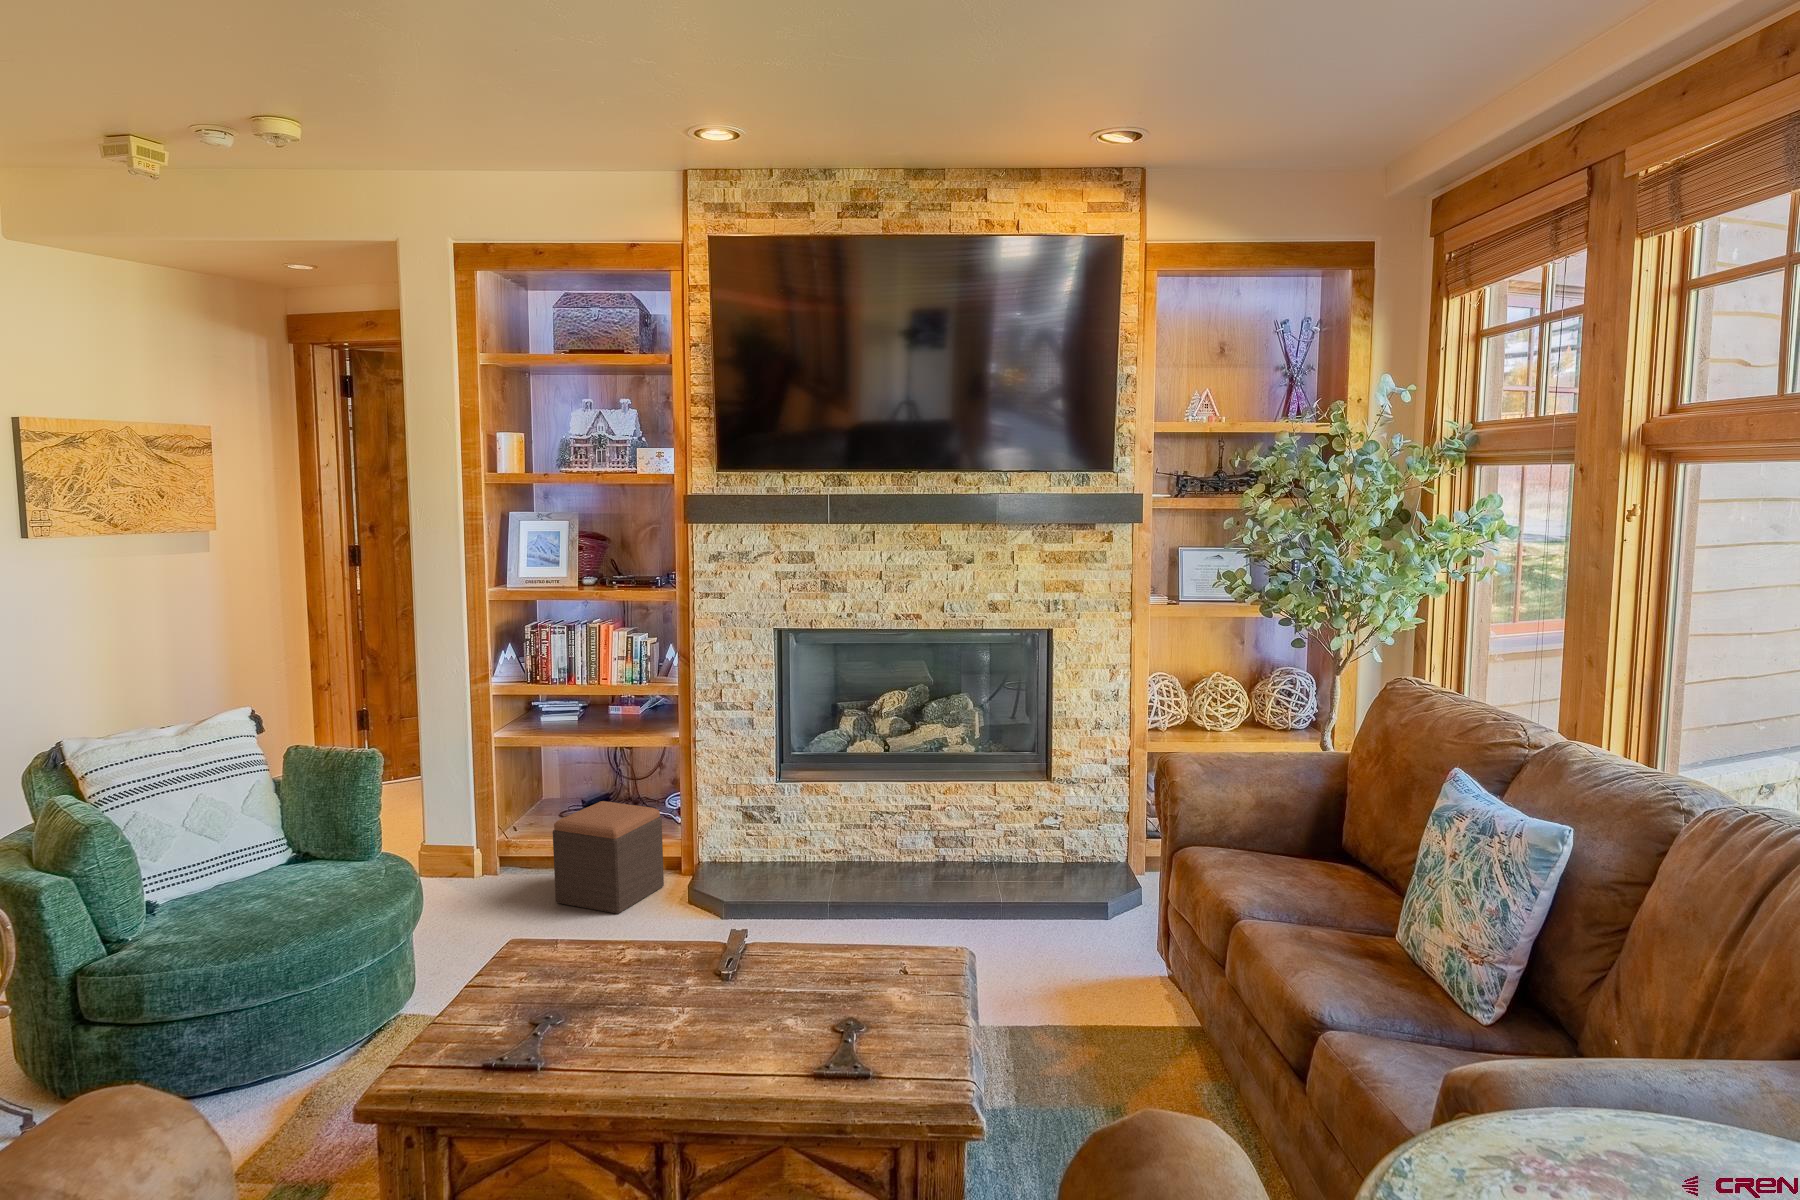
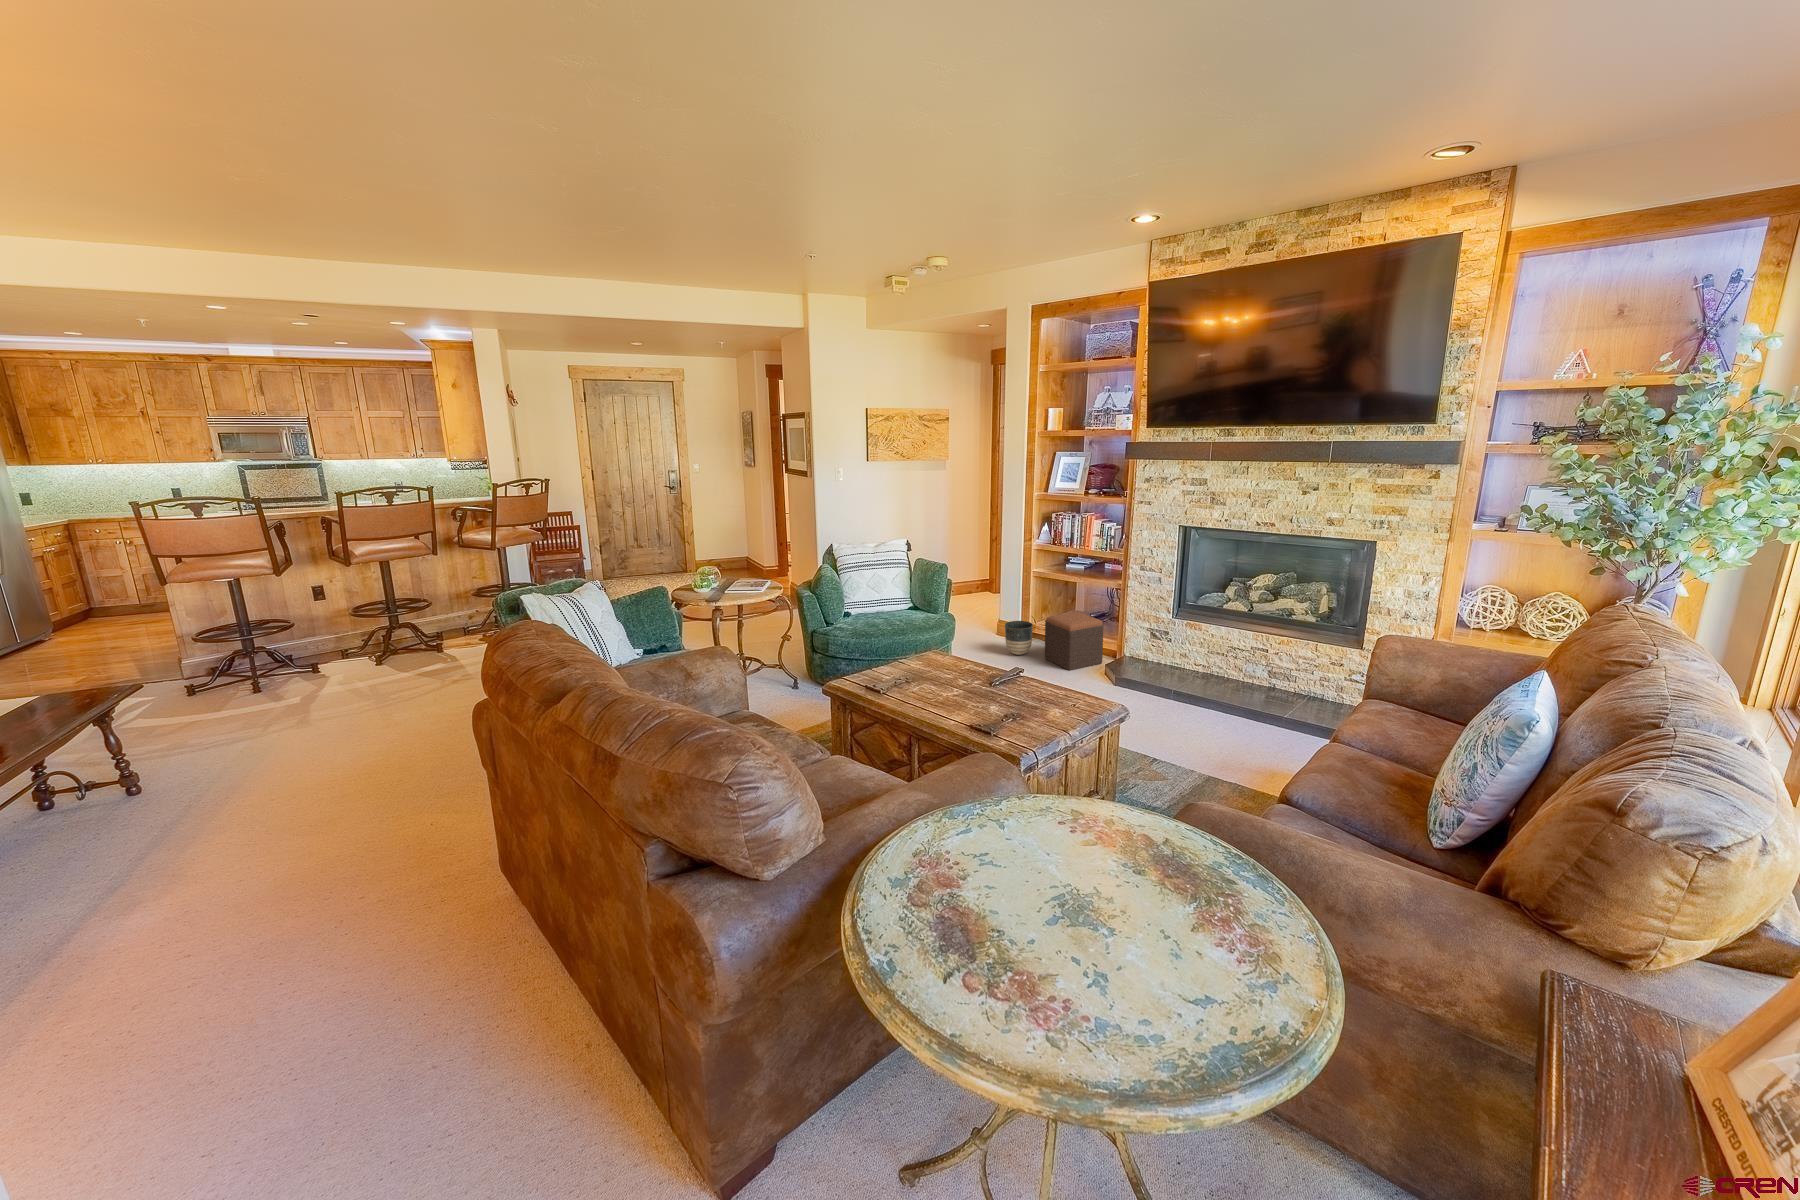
planter: none [464,838,523,908] -> present [1005,621,1033,655]

